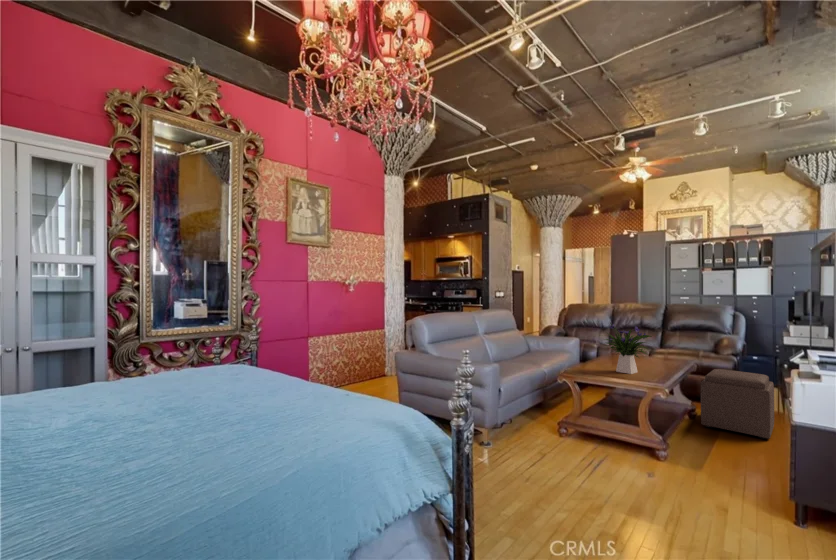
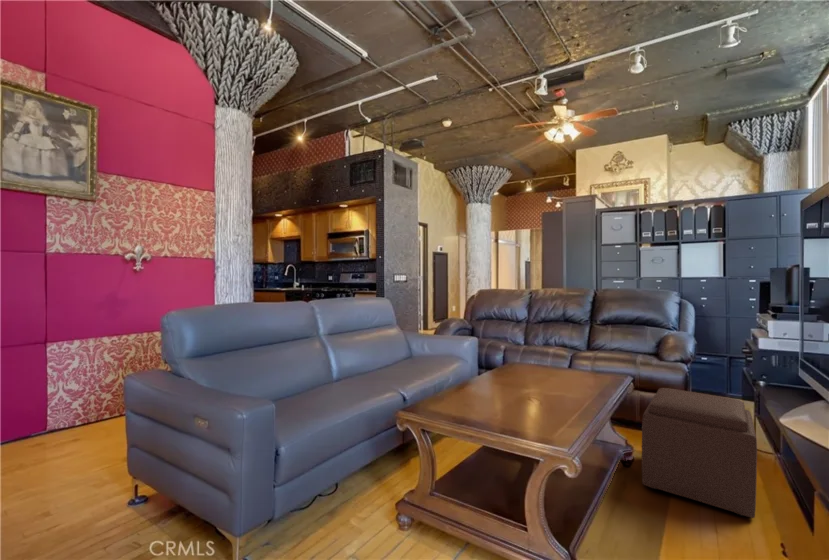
flower arrangement: present [606,323,652,374] -> none [472,317,564,415]

